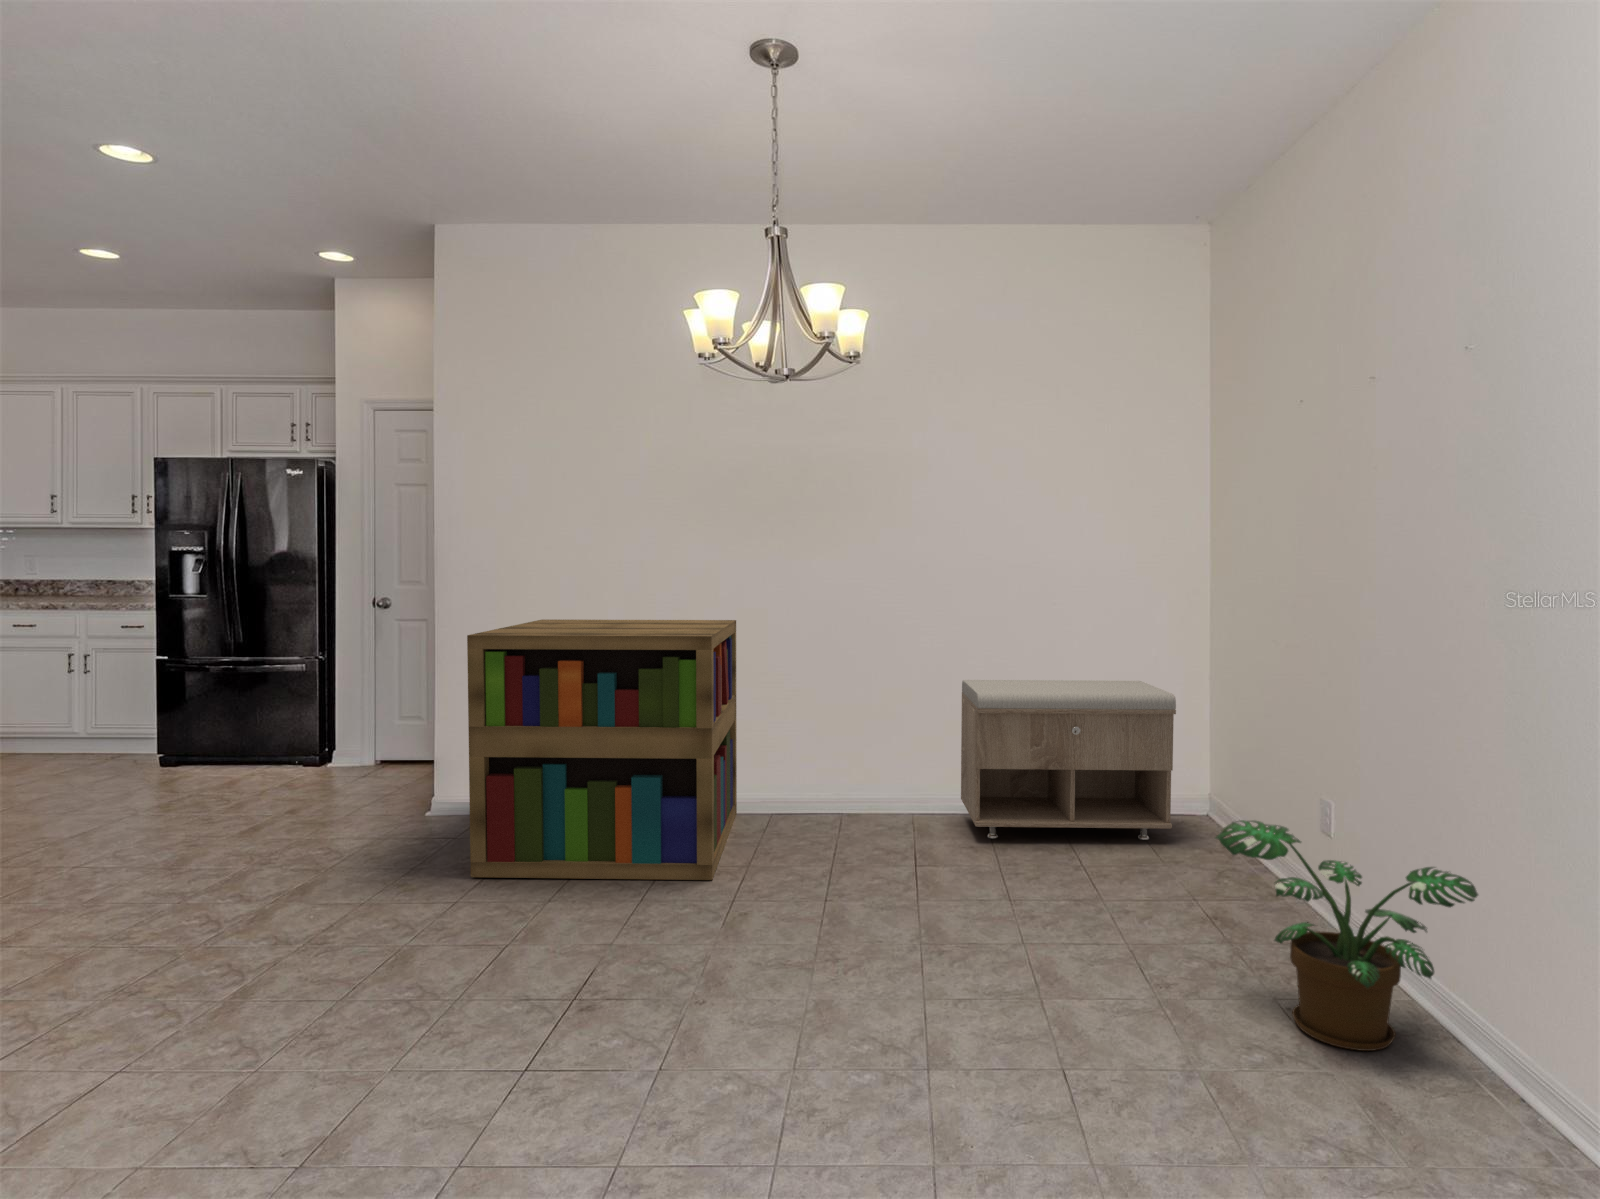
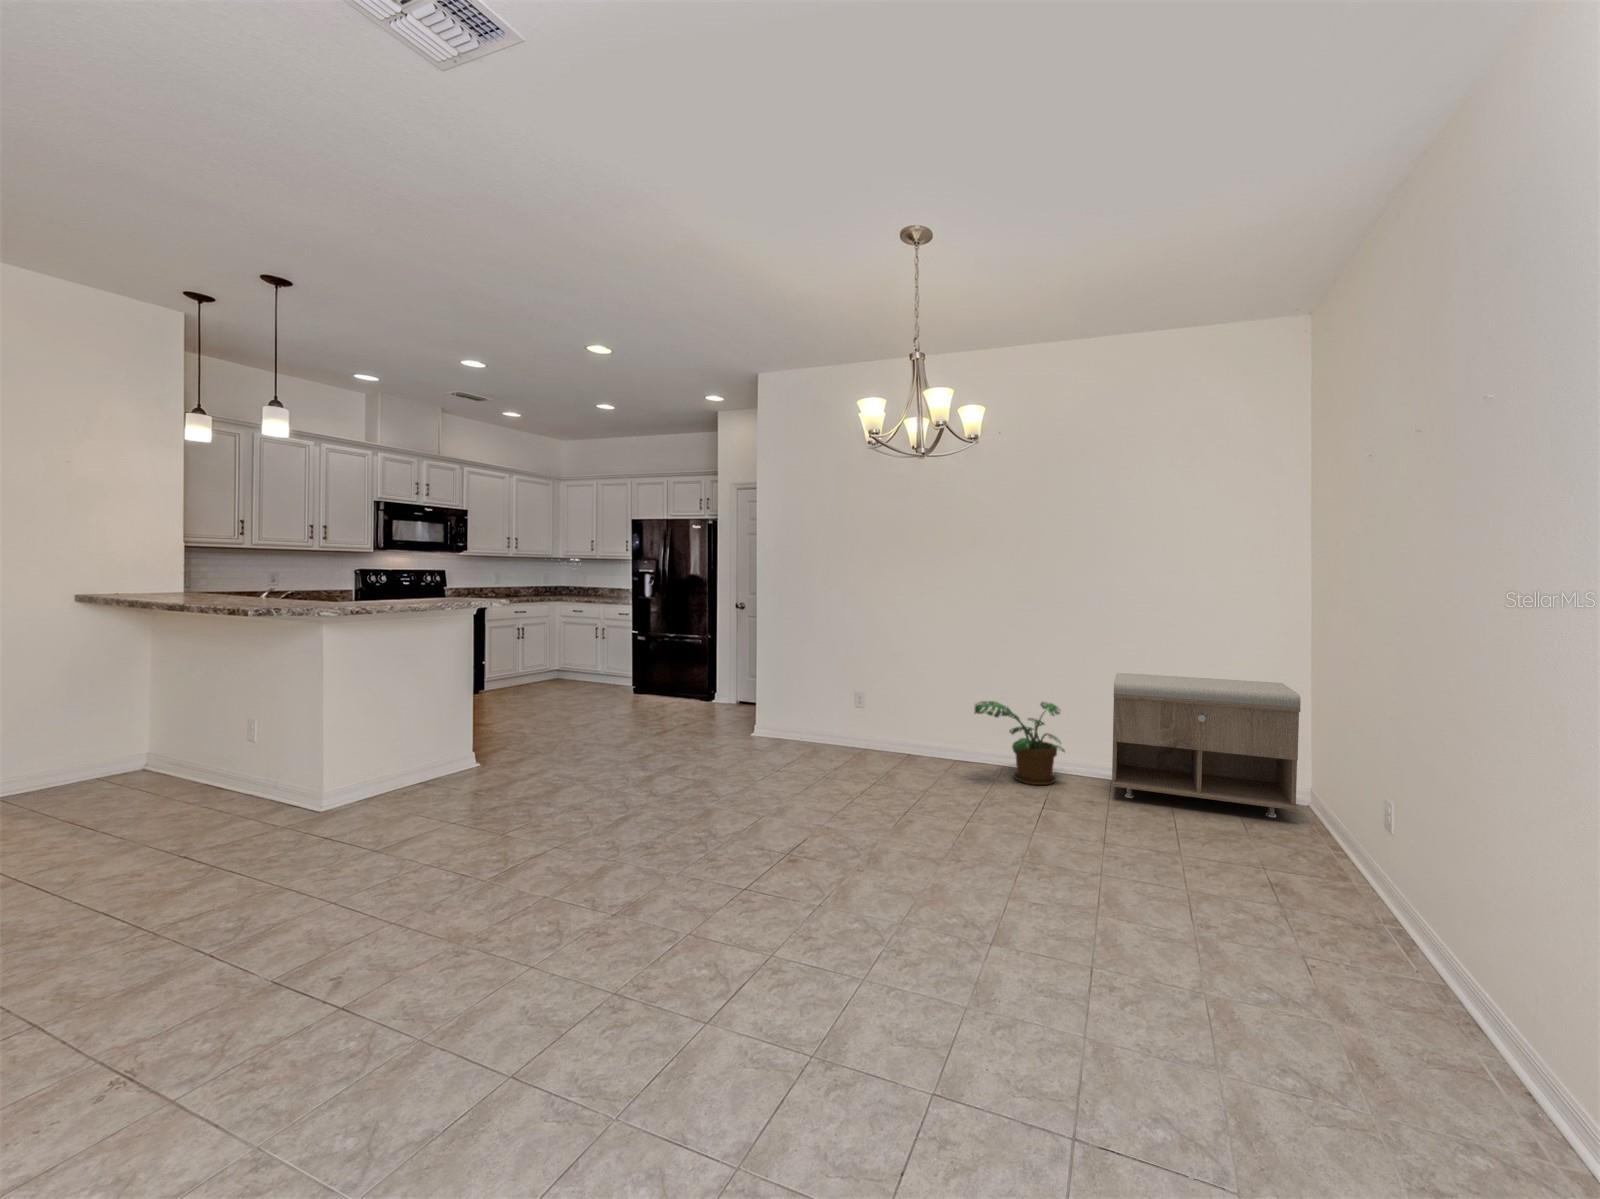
bookshelf: present [467,620,737,880] -> none [752,616,943,796]
potted plant: present [1215,820,1478,1051] -> present [974,701,1065,785]

